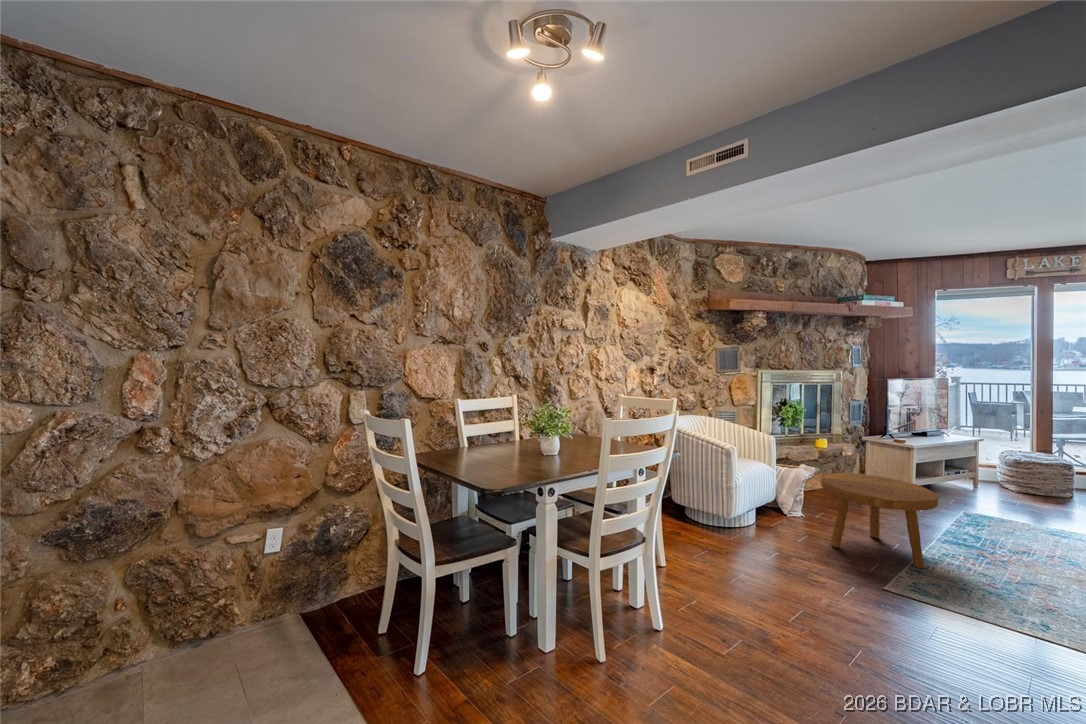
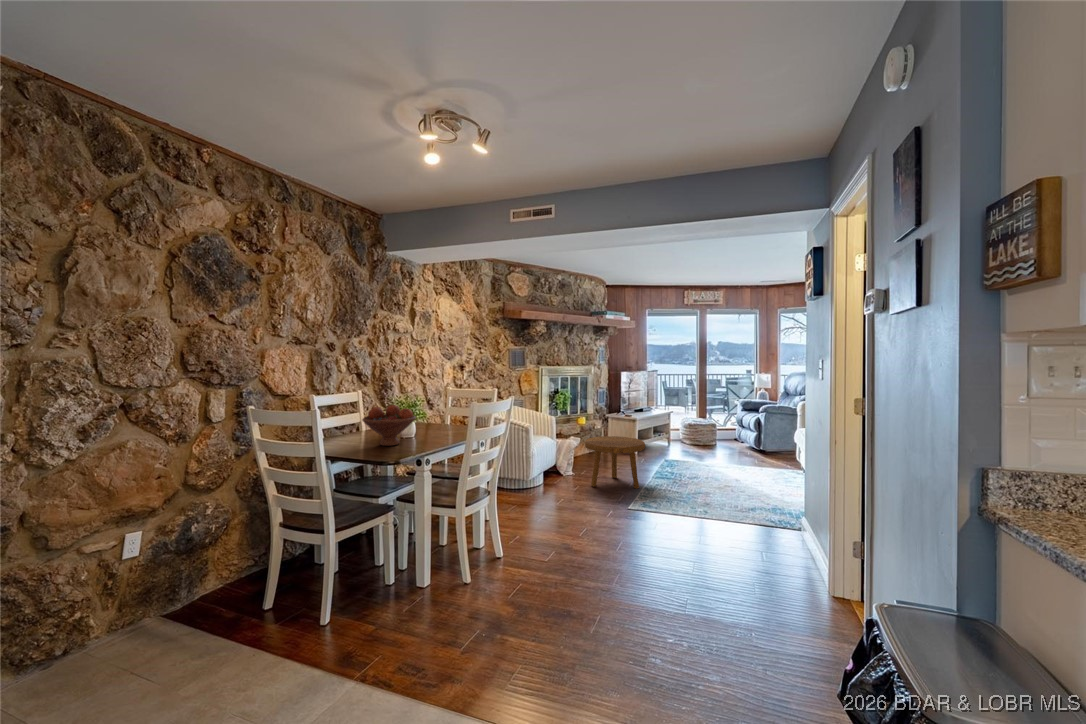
fruit bowl: none [482,417,546,470] -> present [362,405,416,446]

